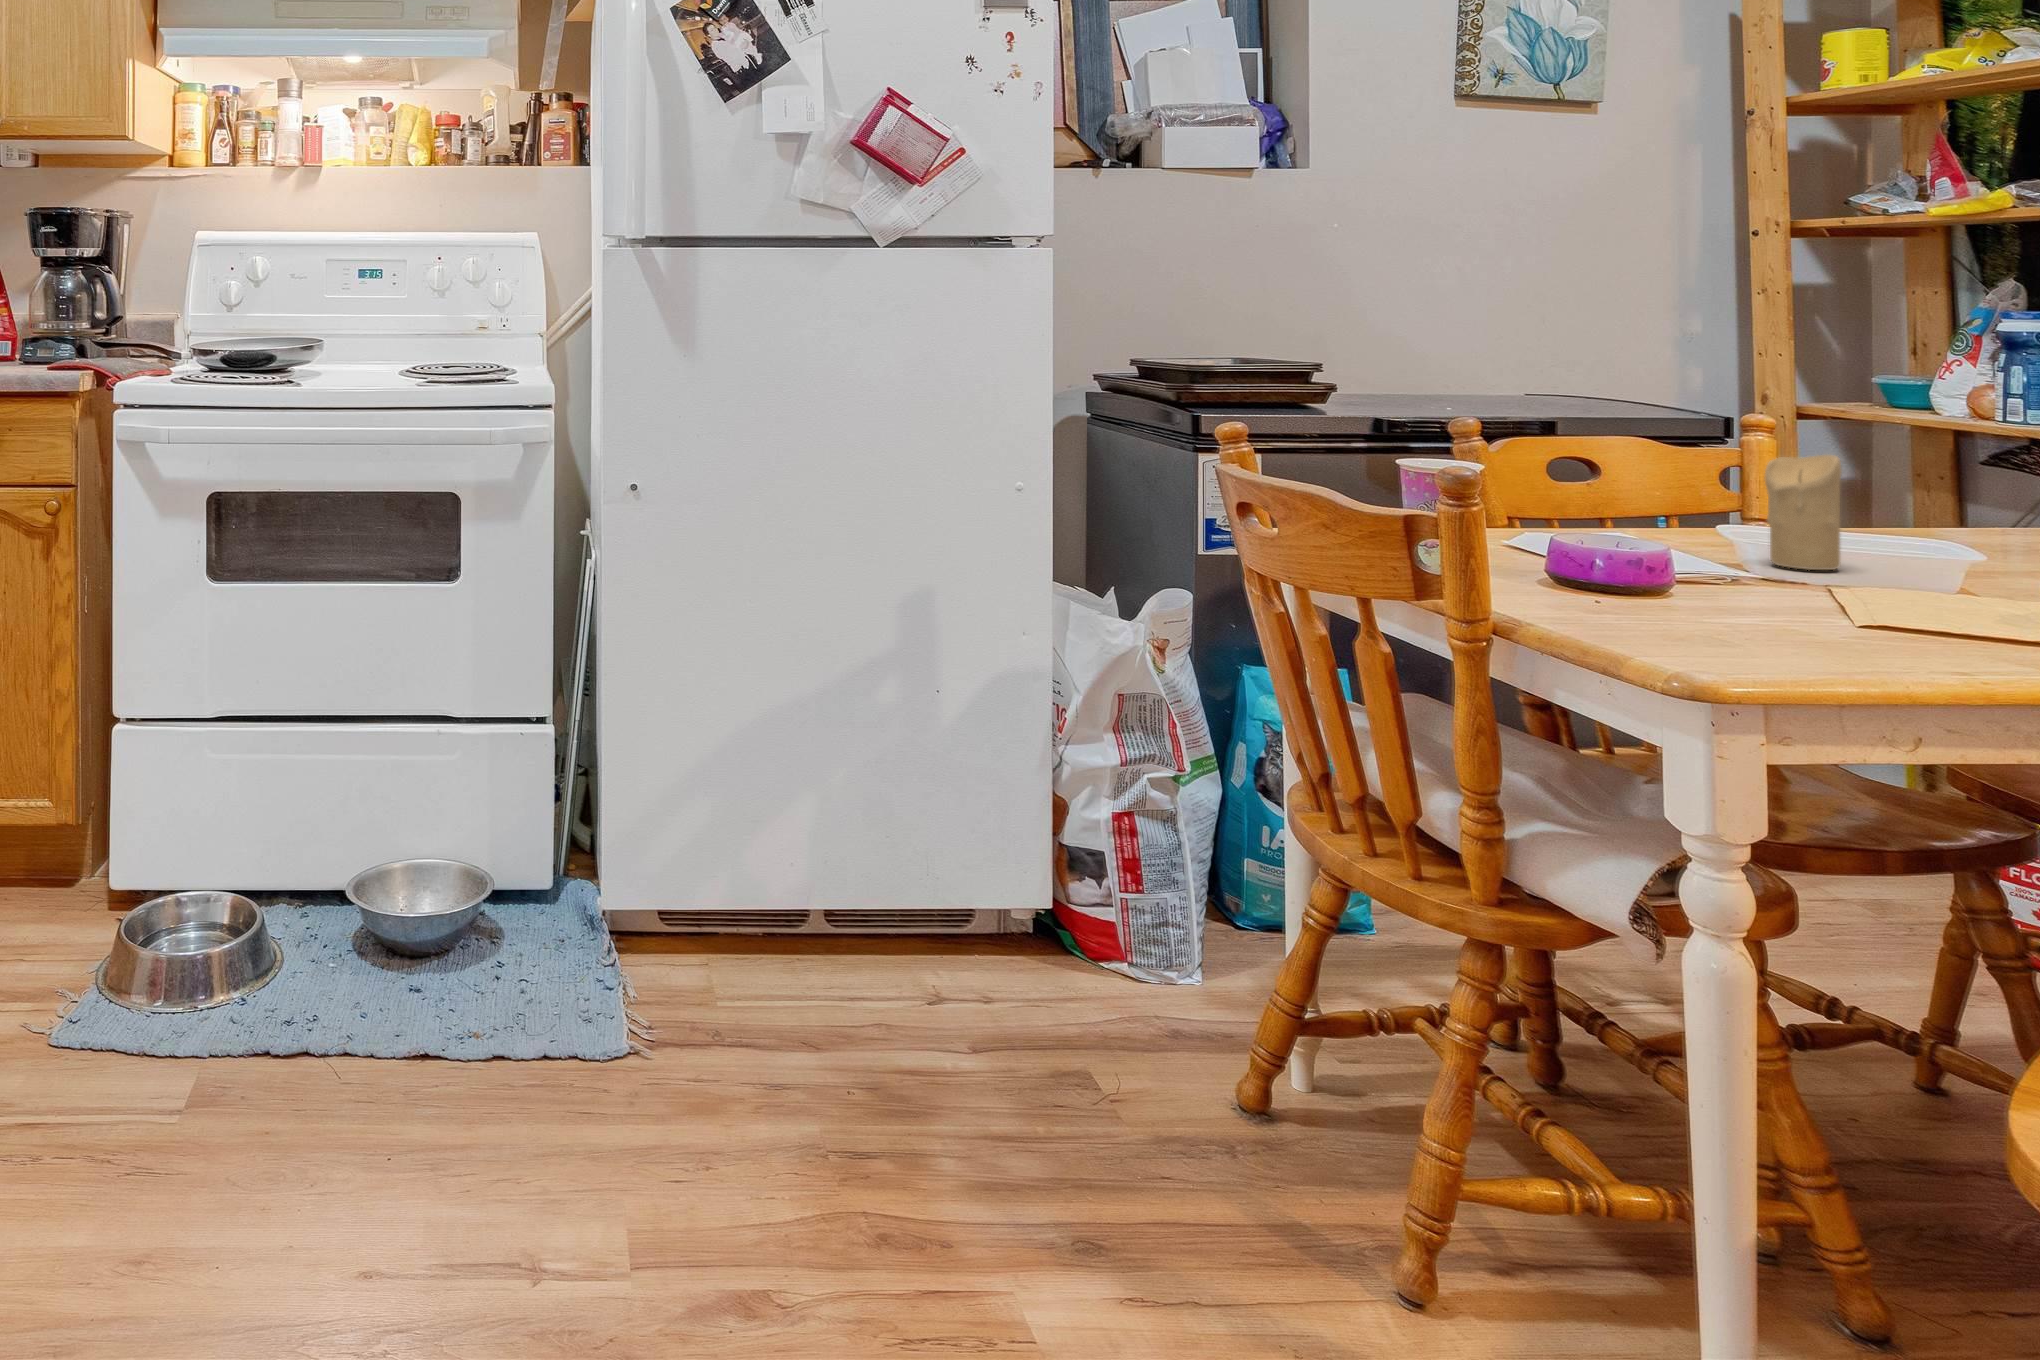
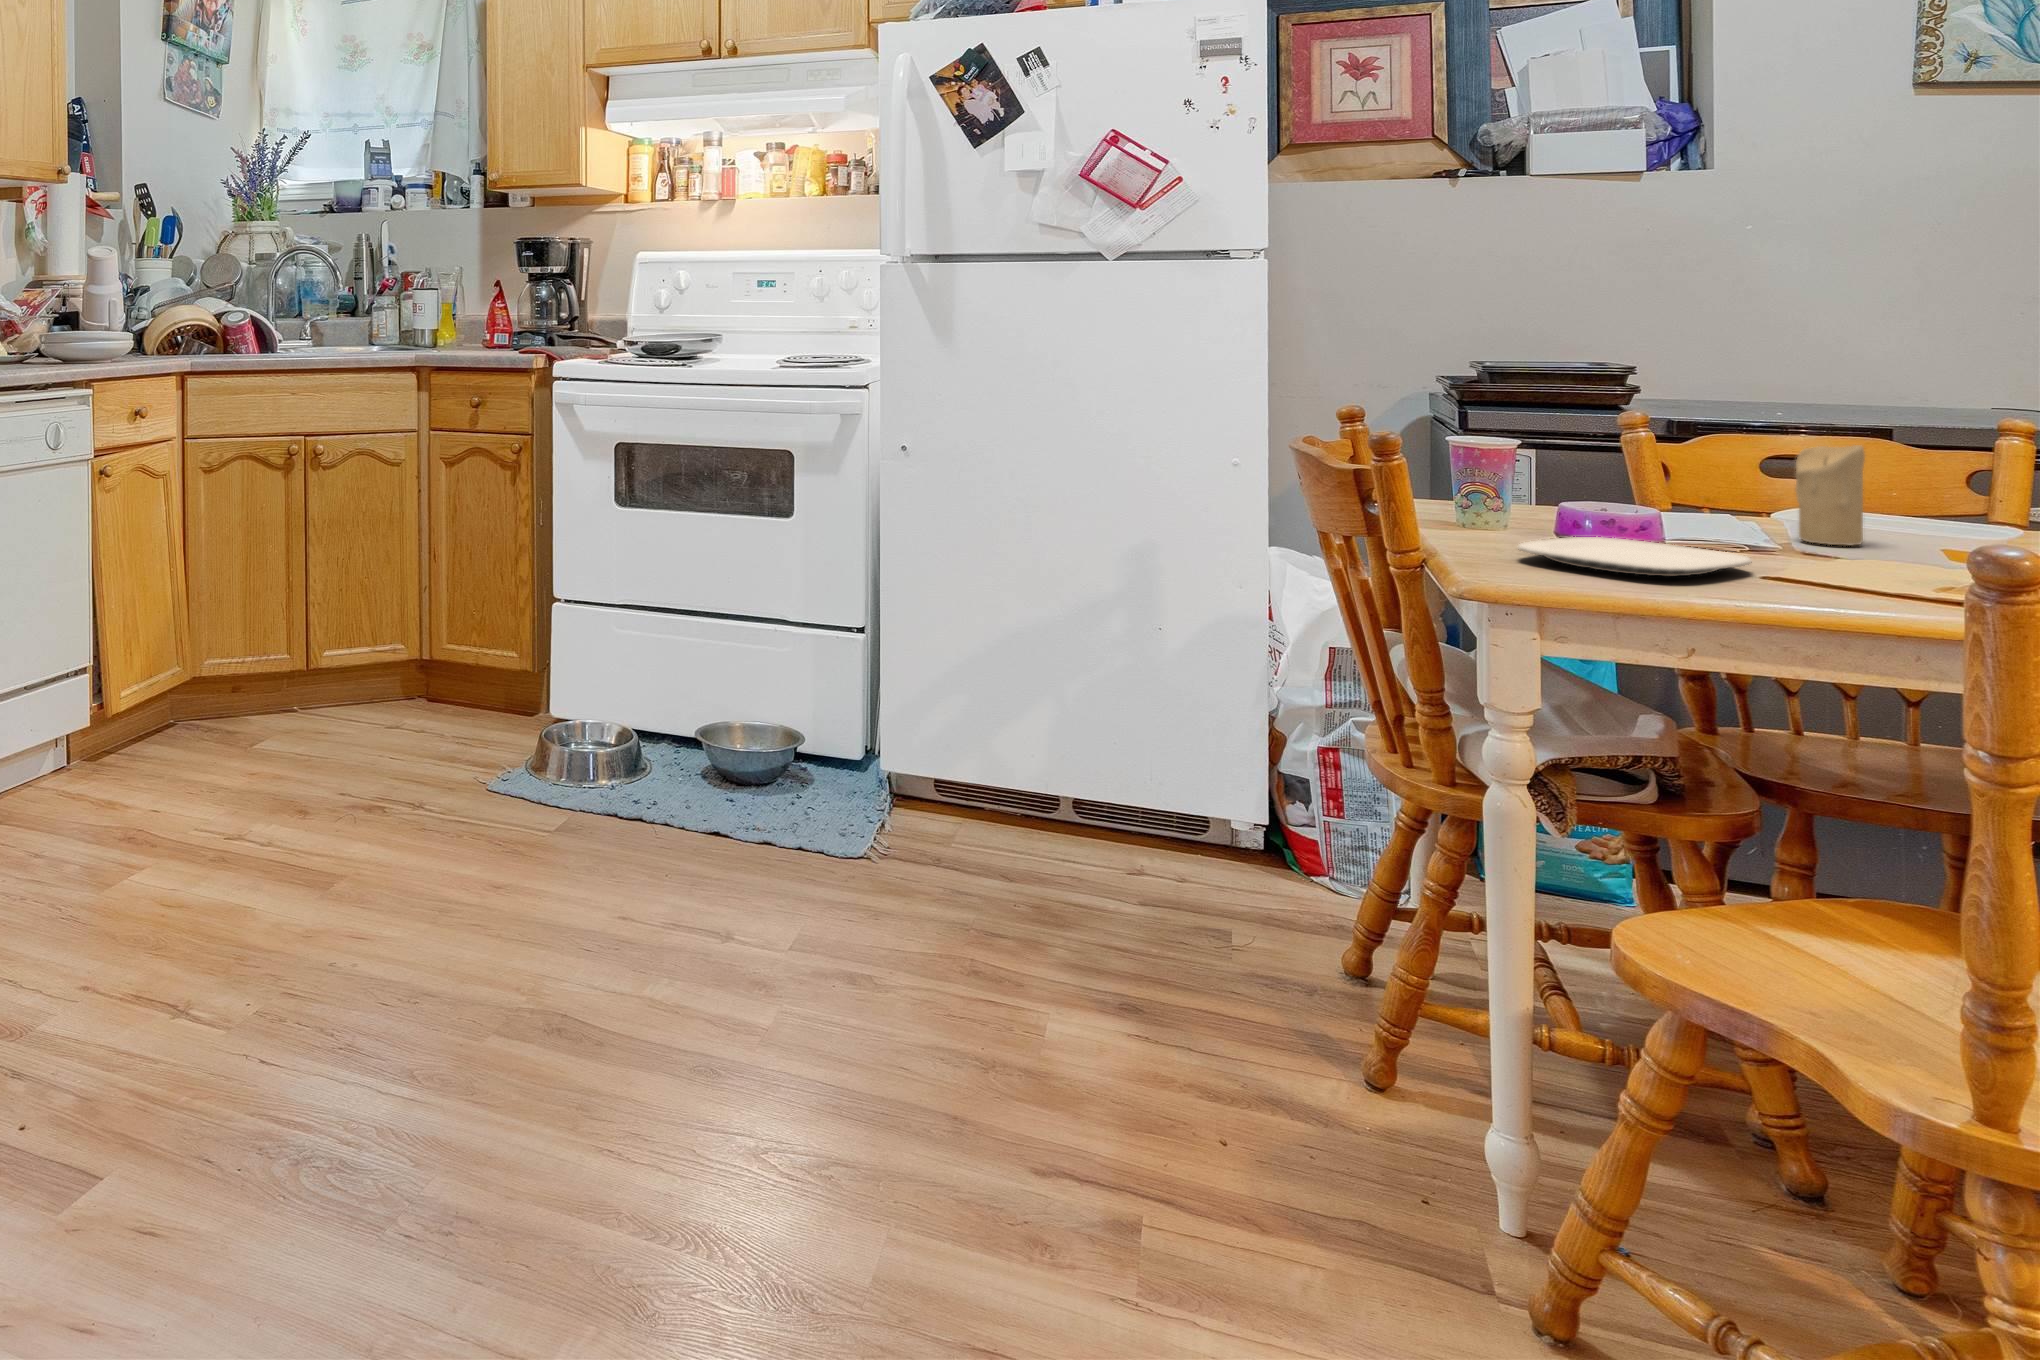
plate: none [1627,582,1894,637] -> present [1518,537,1751,576]

